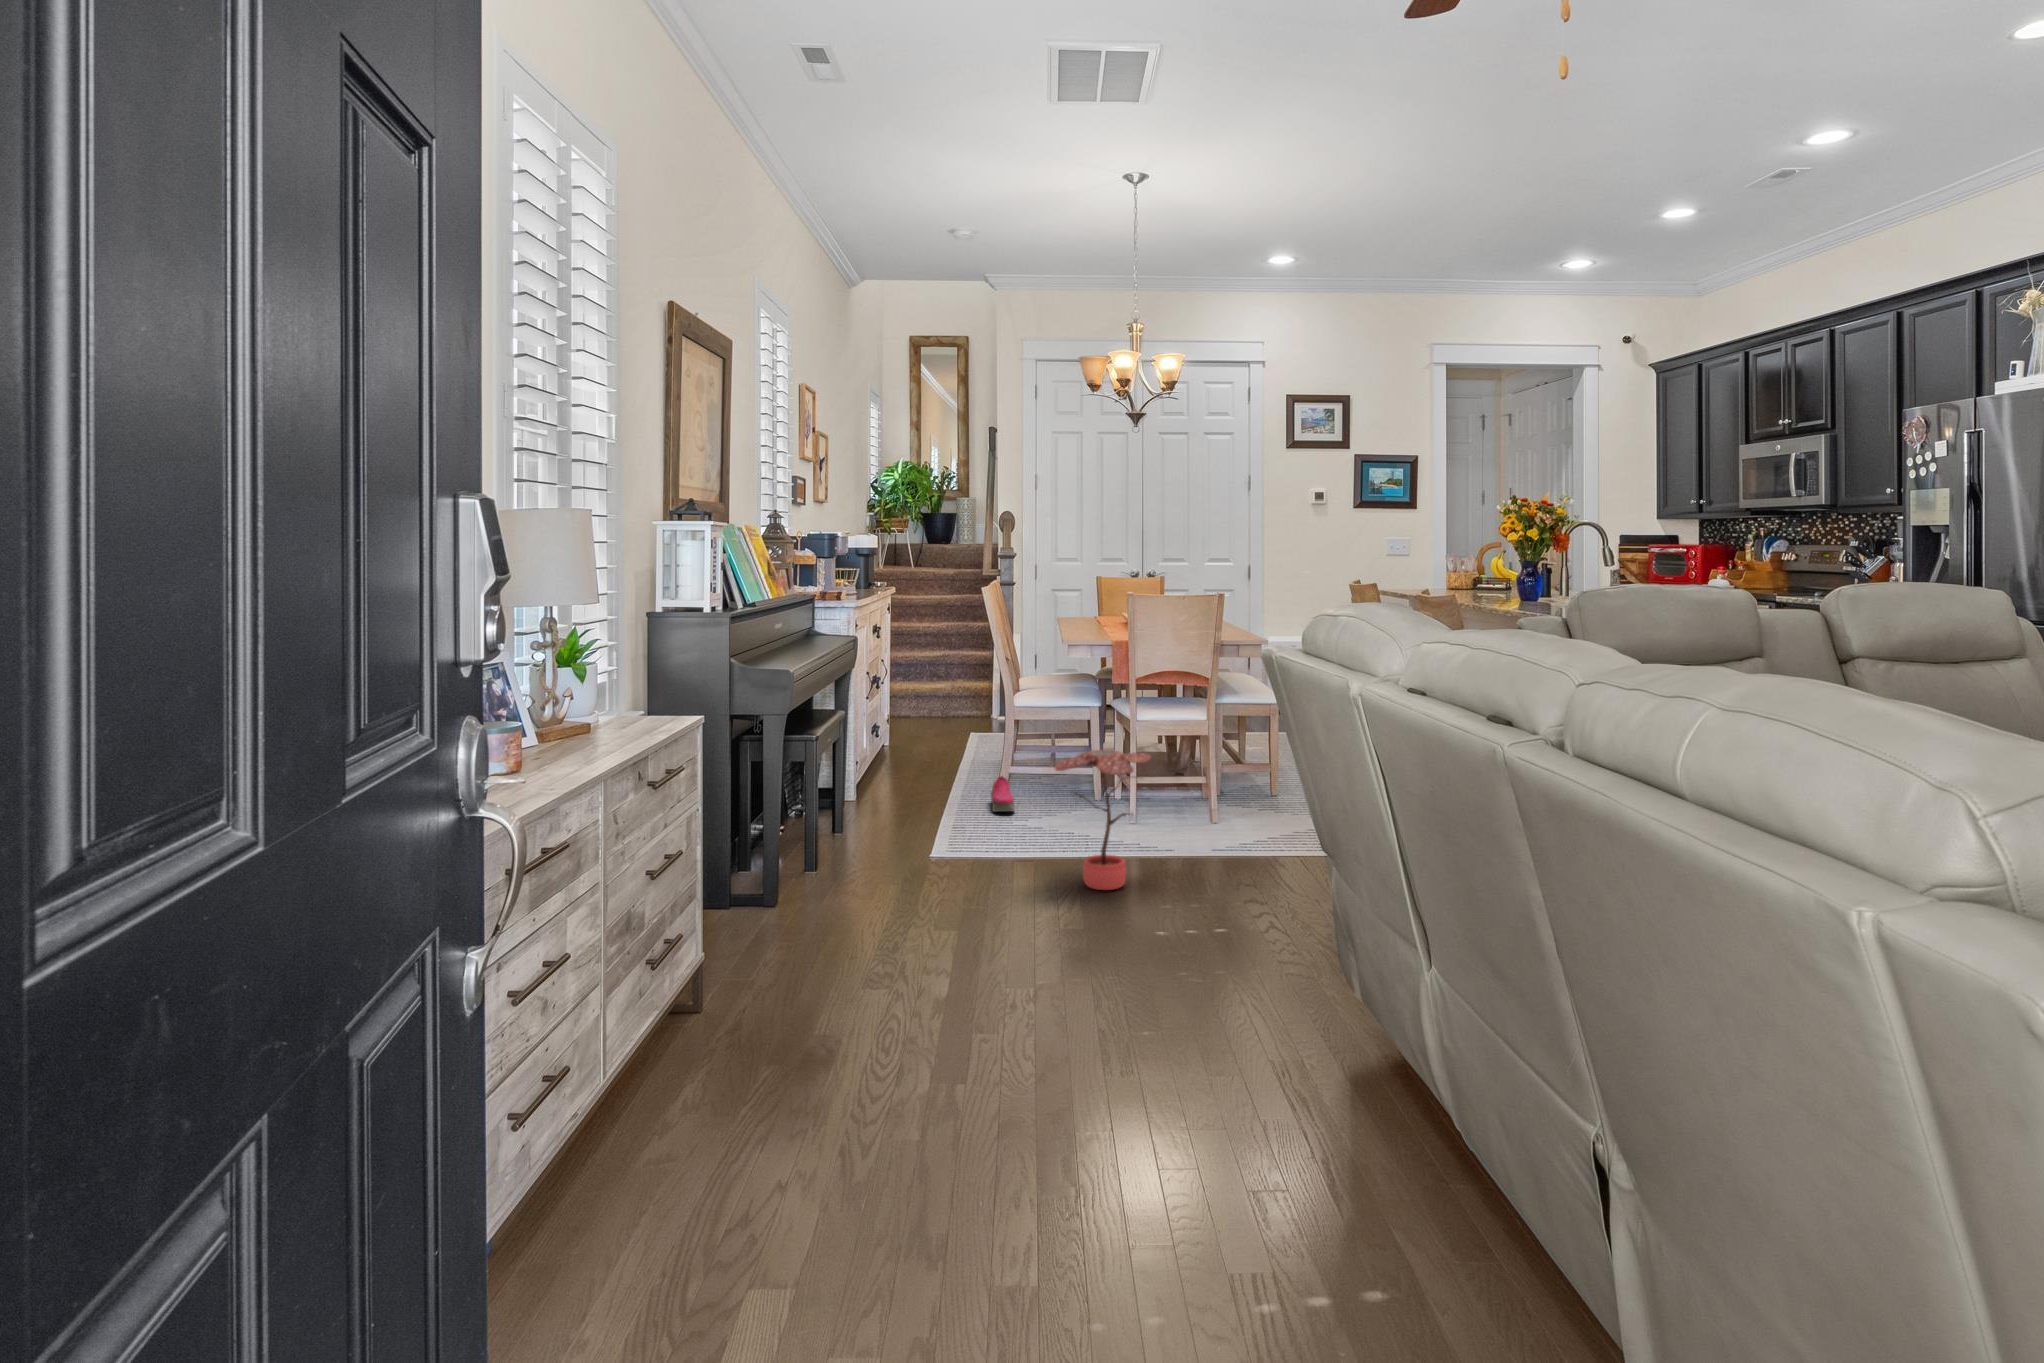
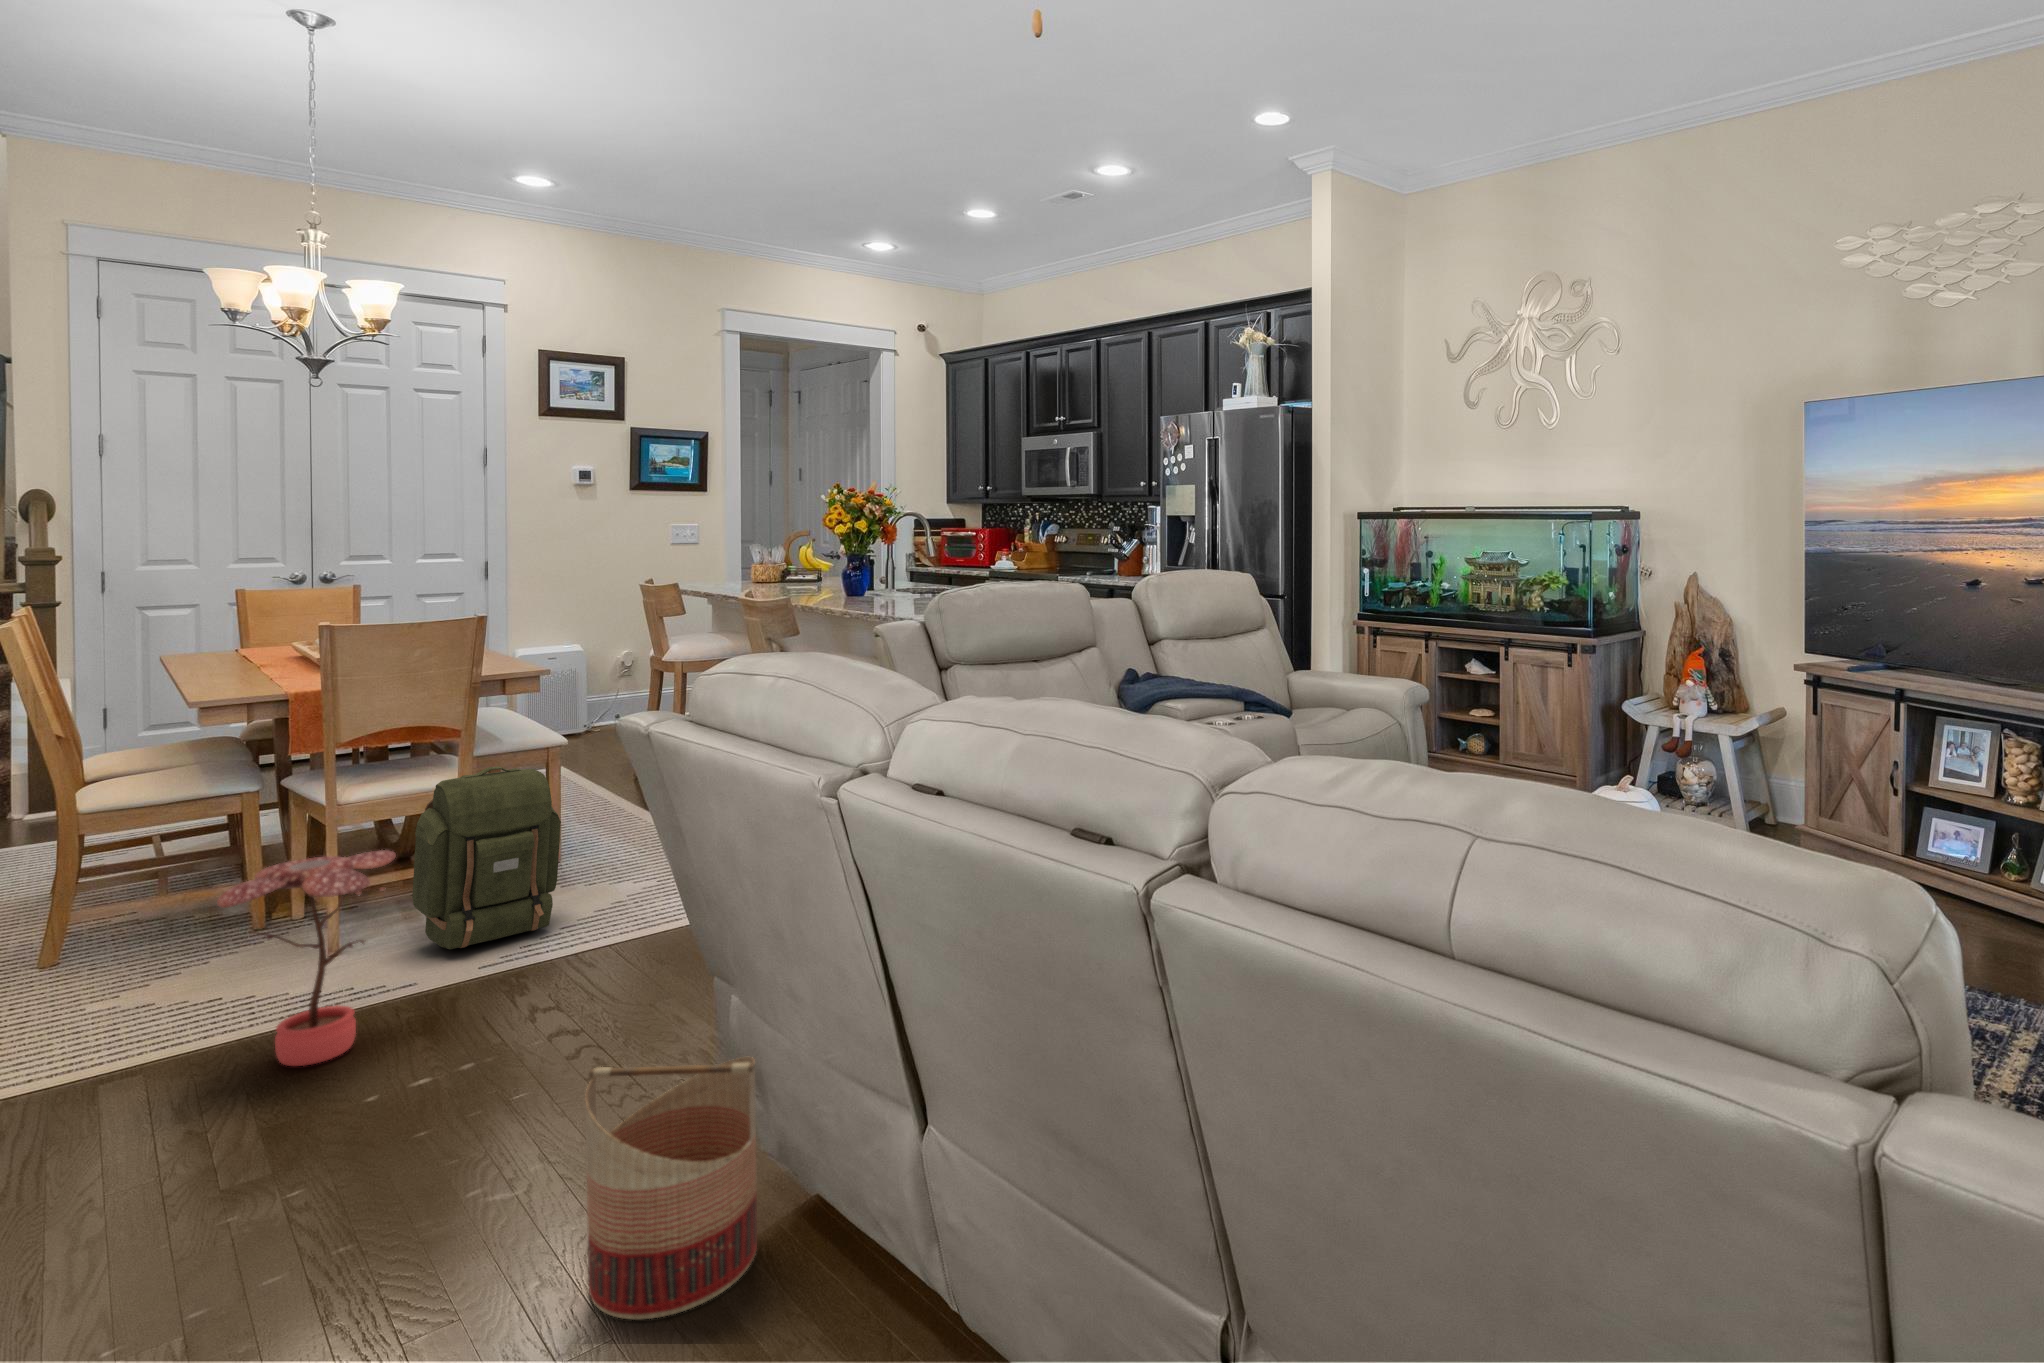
backpack: none [1169,710,1264,842] -> present [412,767,561,949]
shoe: present [991,776,1015,812] -> none [57,914,114,976]
basket: none [1226,906,1344,1101] -> present [586,1057,757,1320]

